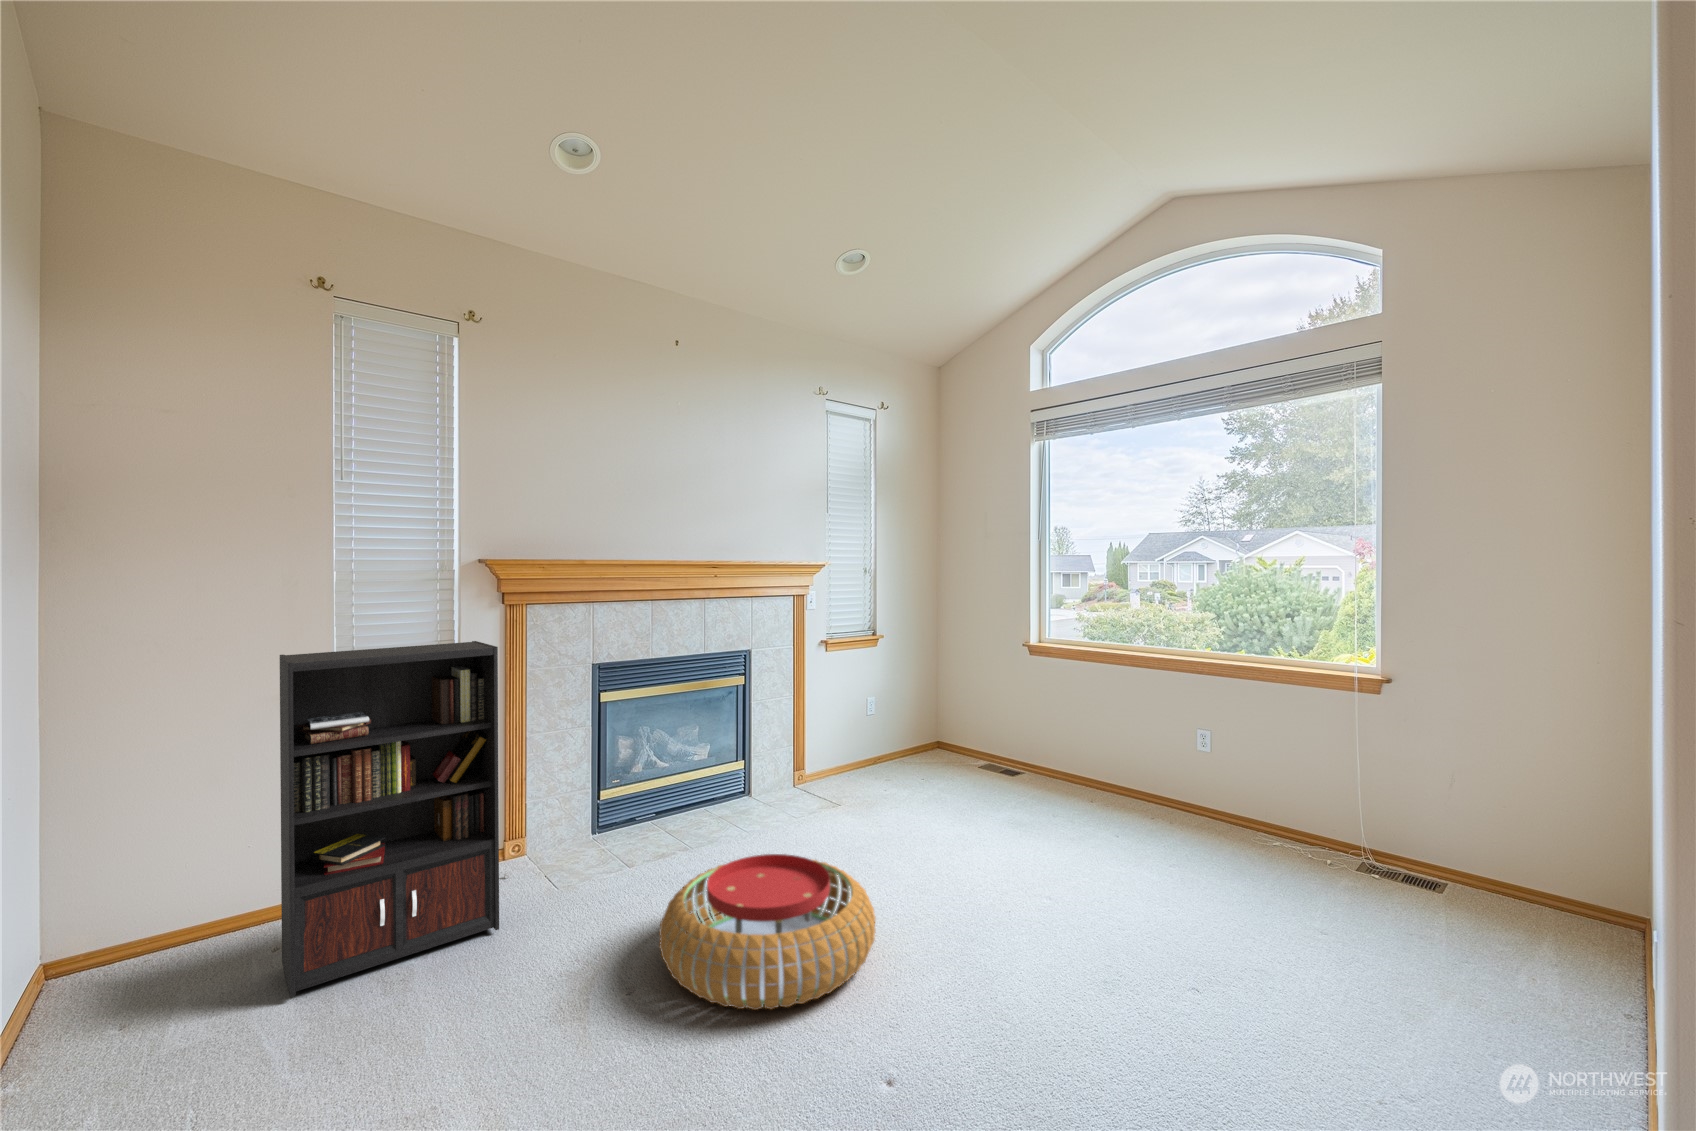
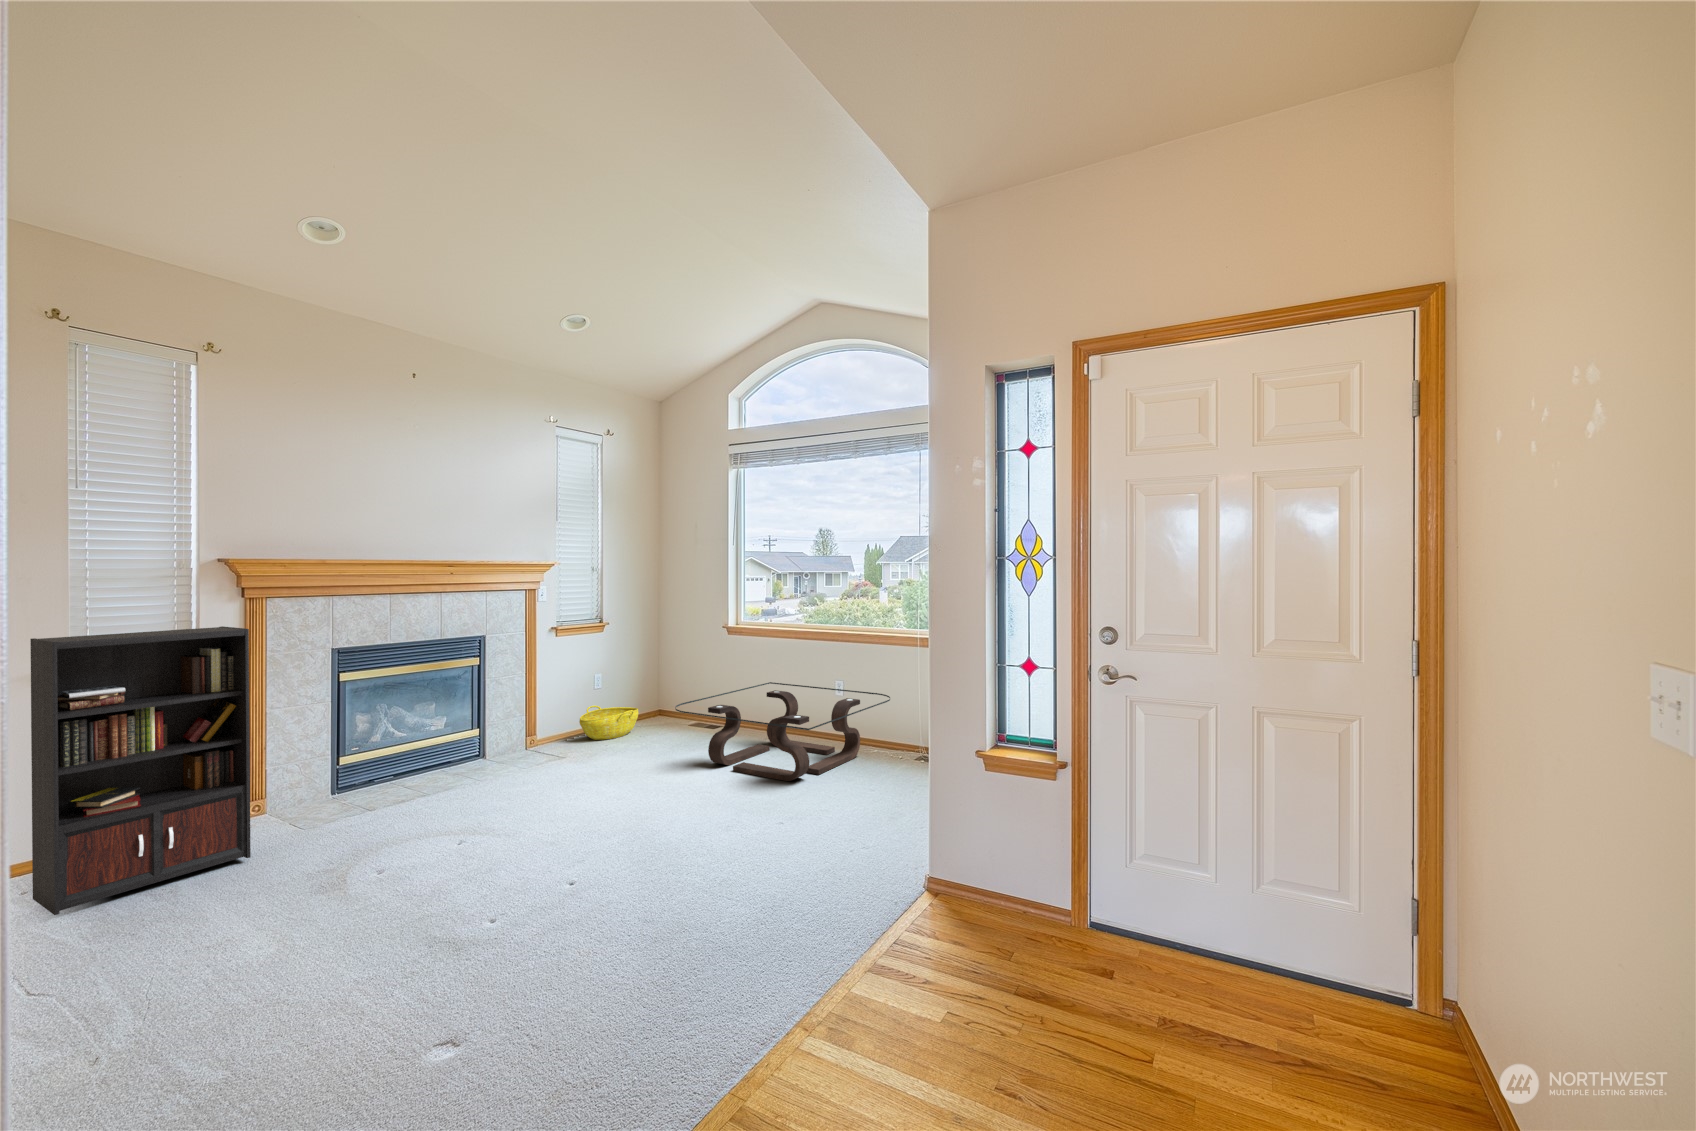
coffee table: none [984,723,1302,886] -> present [675,682,890,781]
basket: none [853,735,919,780] -> present [579,706,638,740]
pouf: present [659,854,876,1010] -> none [399,777,573,873]

